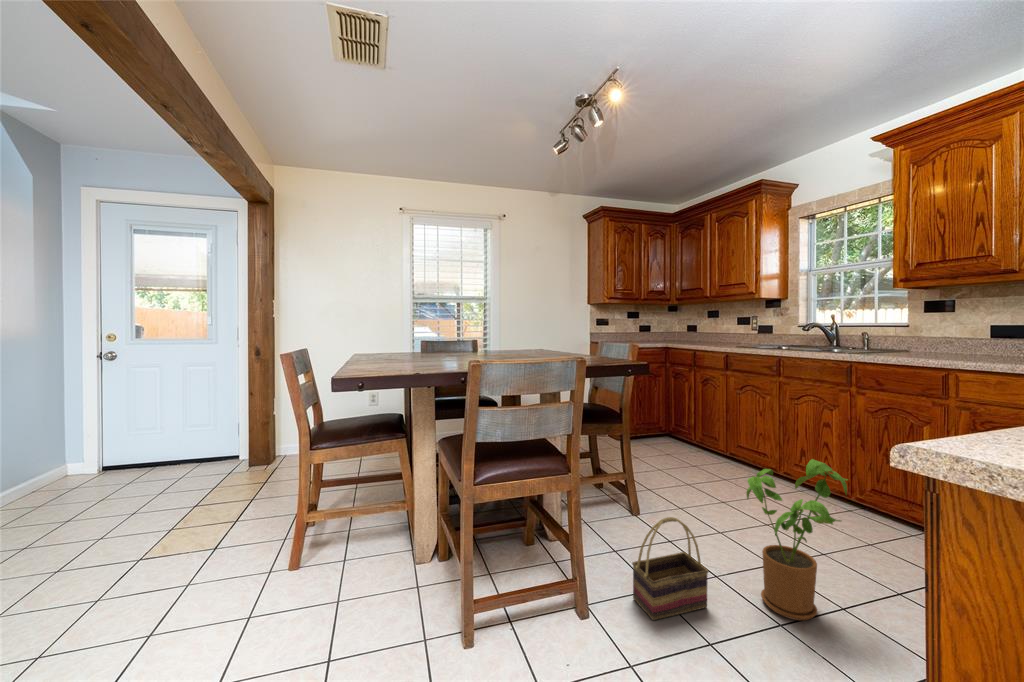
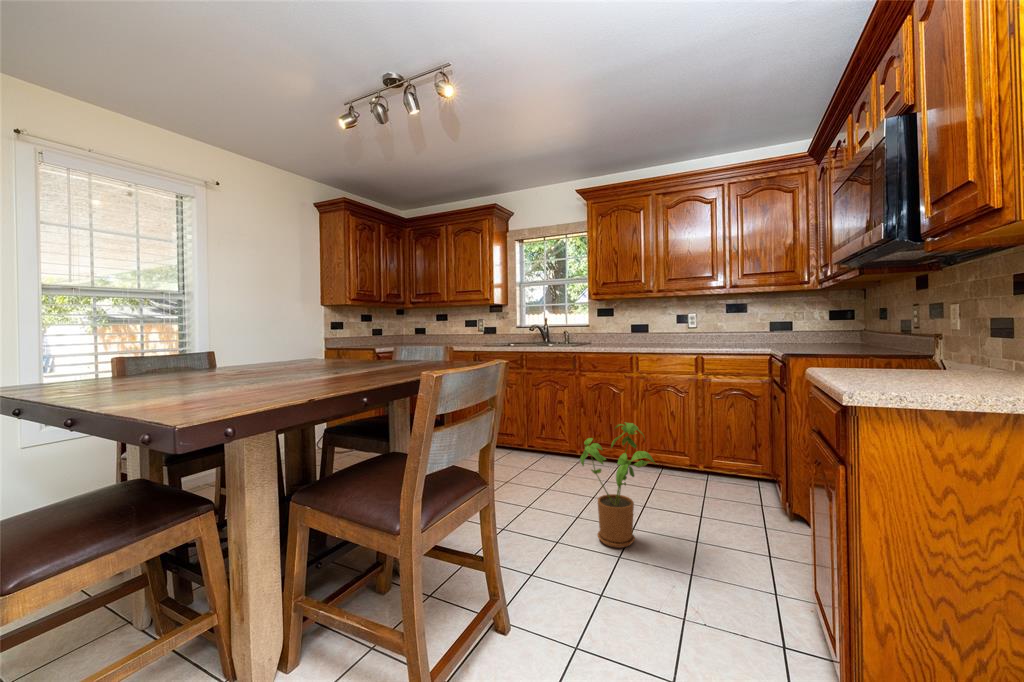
basket: present [632,517,709,620] -> none [530,498,582,598]

